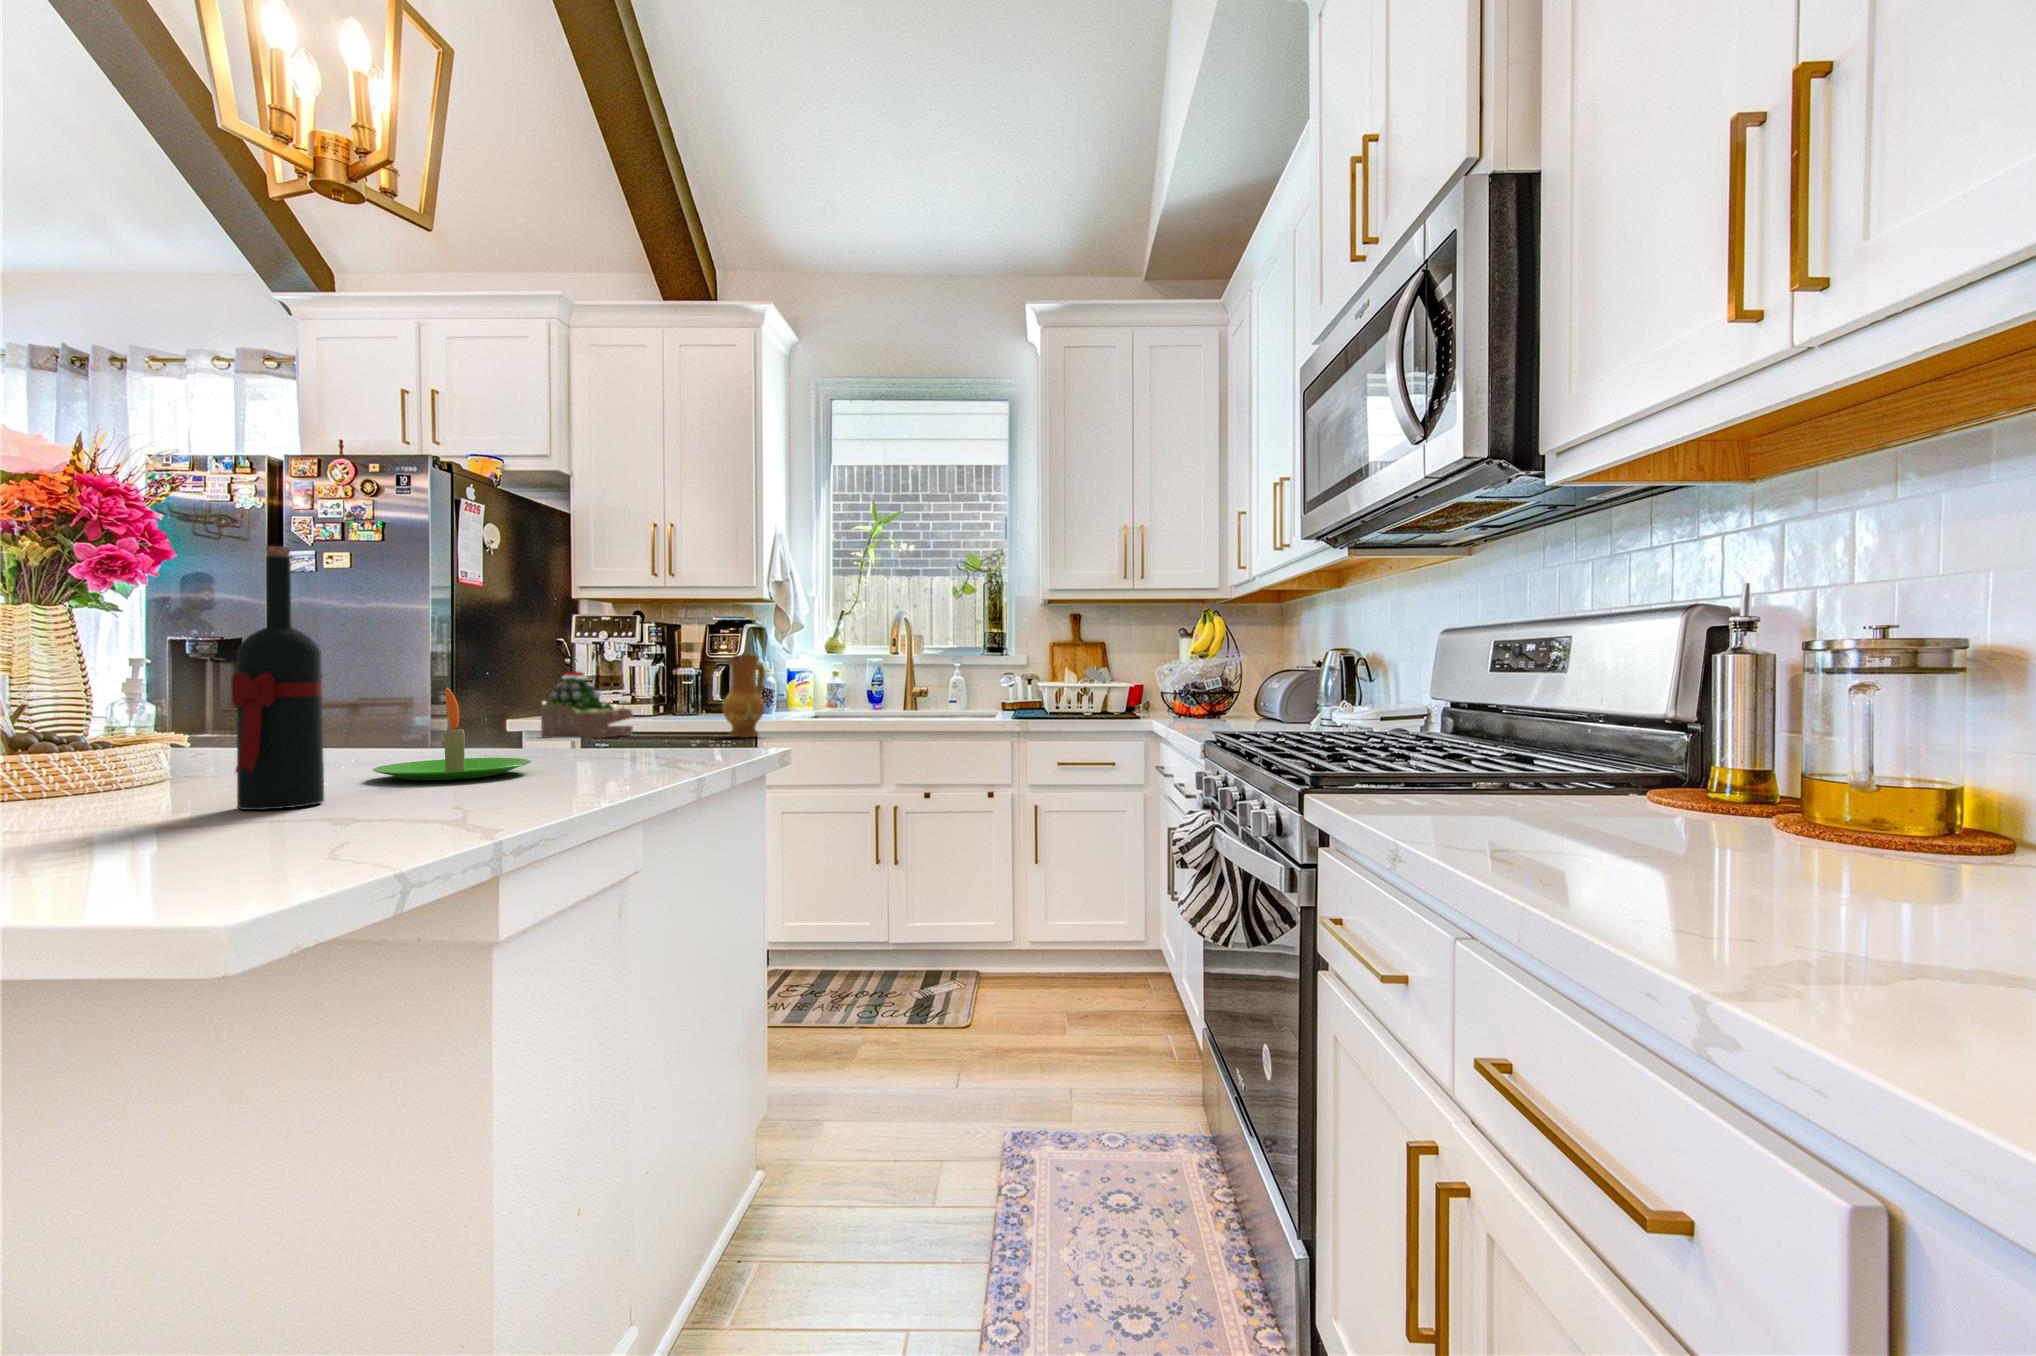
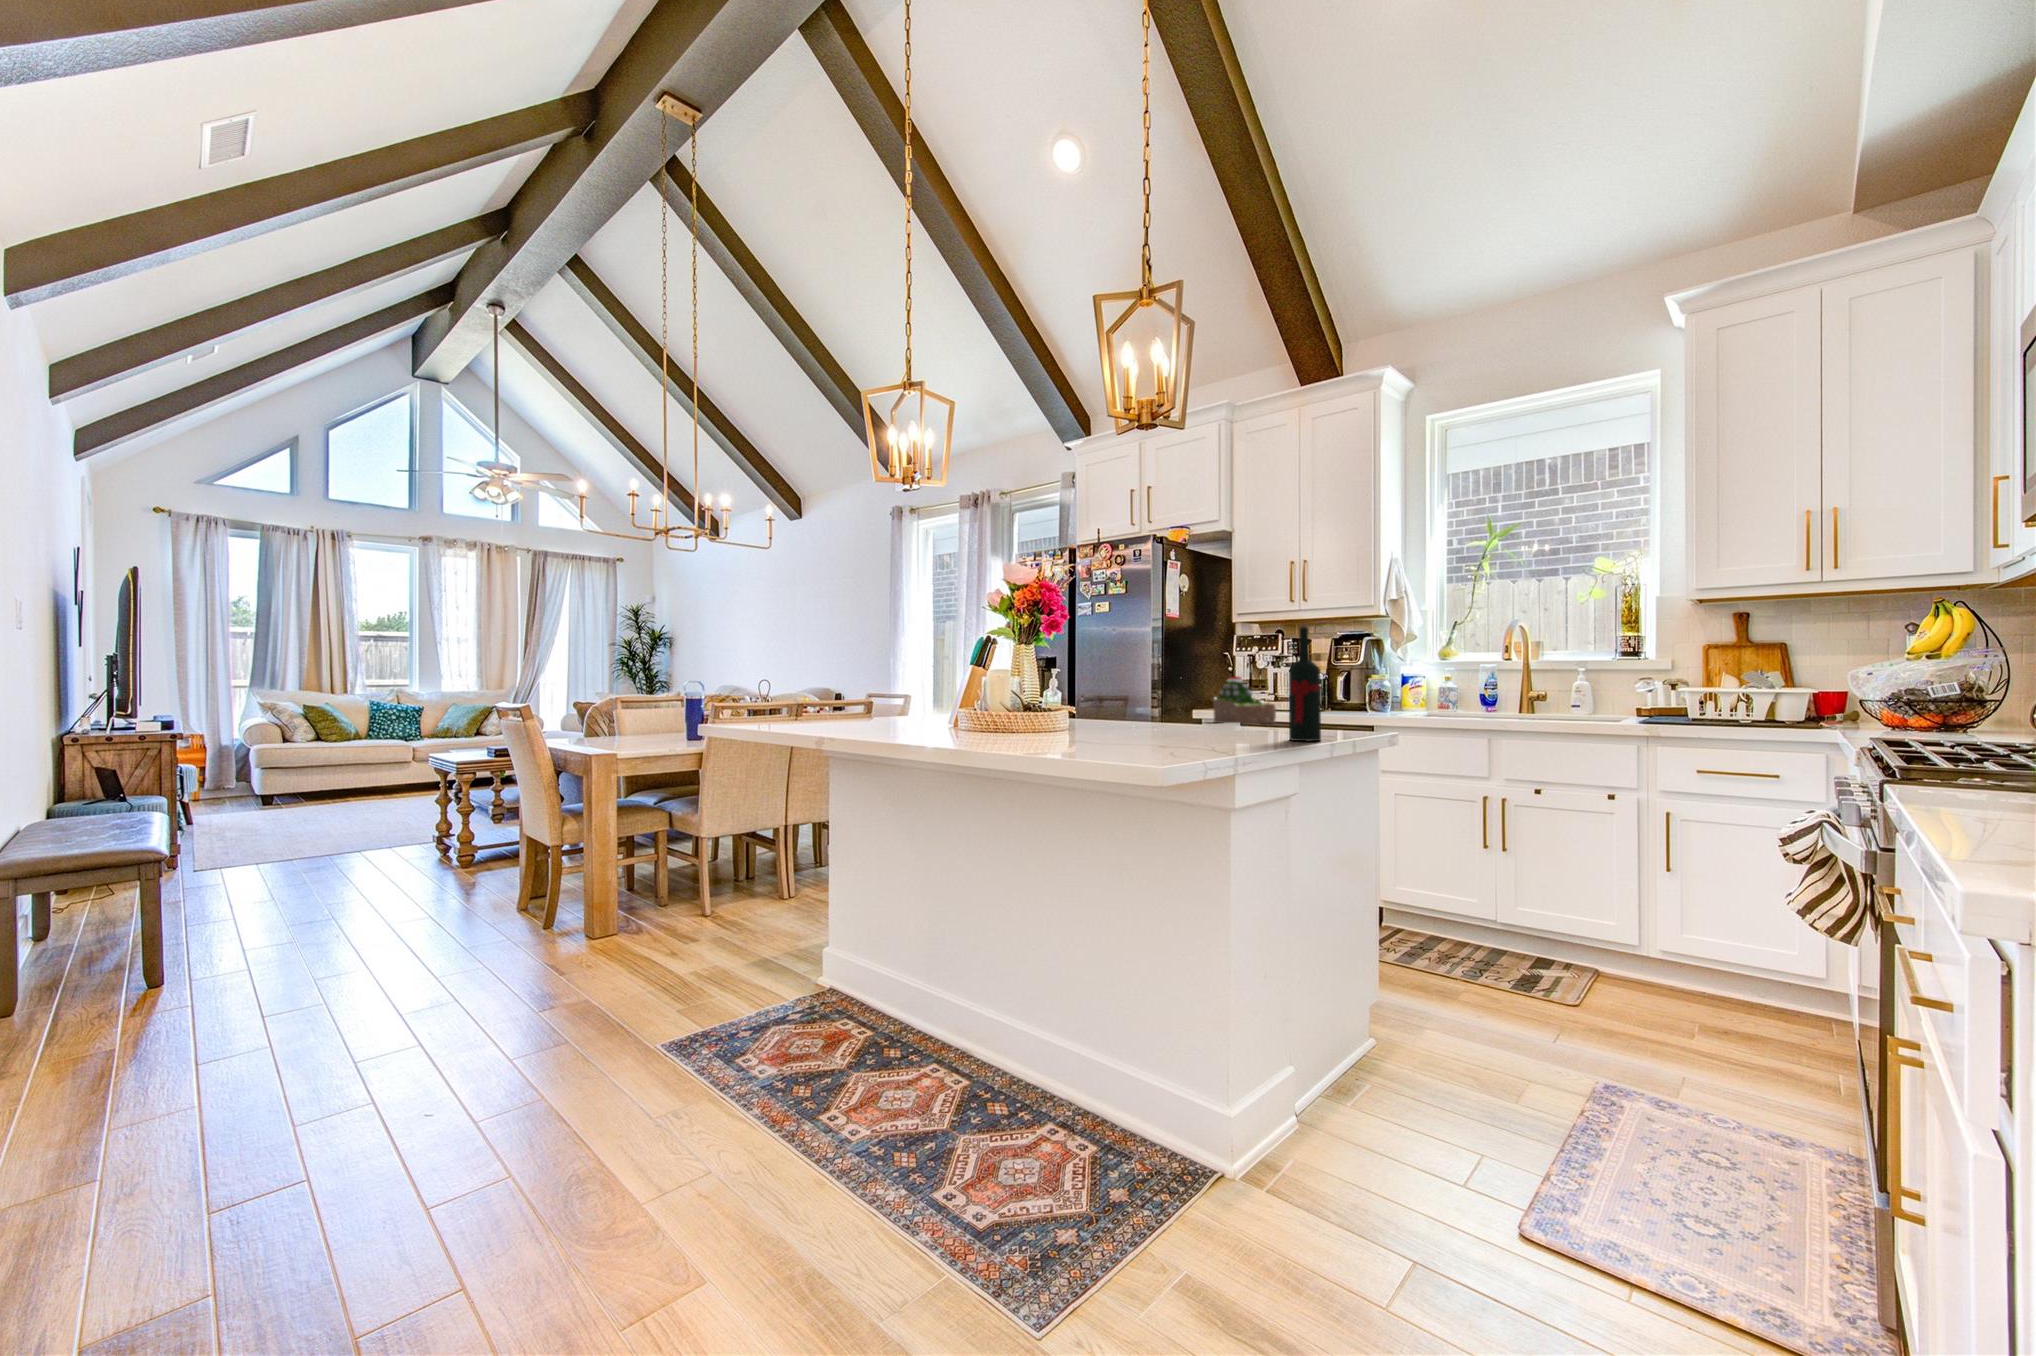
wine bottle: present [232,546,324,810] -> present [1289,623,1321,741]
ceramic jug: present [723,655,765,738] -> none [1343,663,1379,729]
candle: present [372,688,531,780] -> none [1113,690,1195,745]

